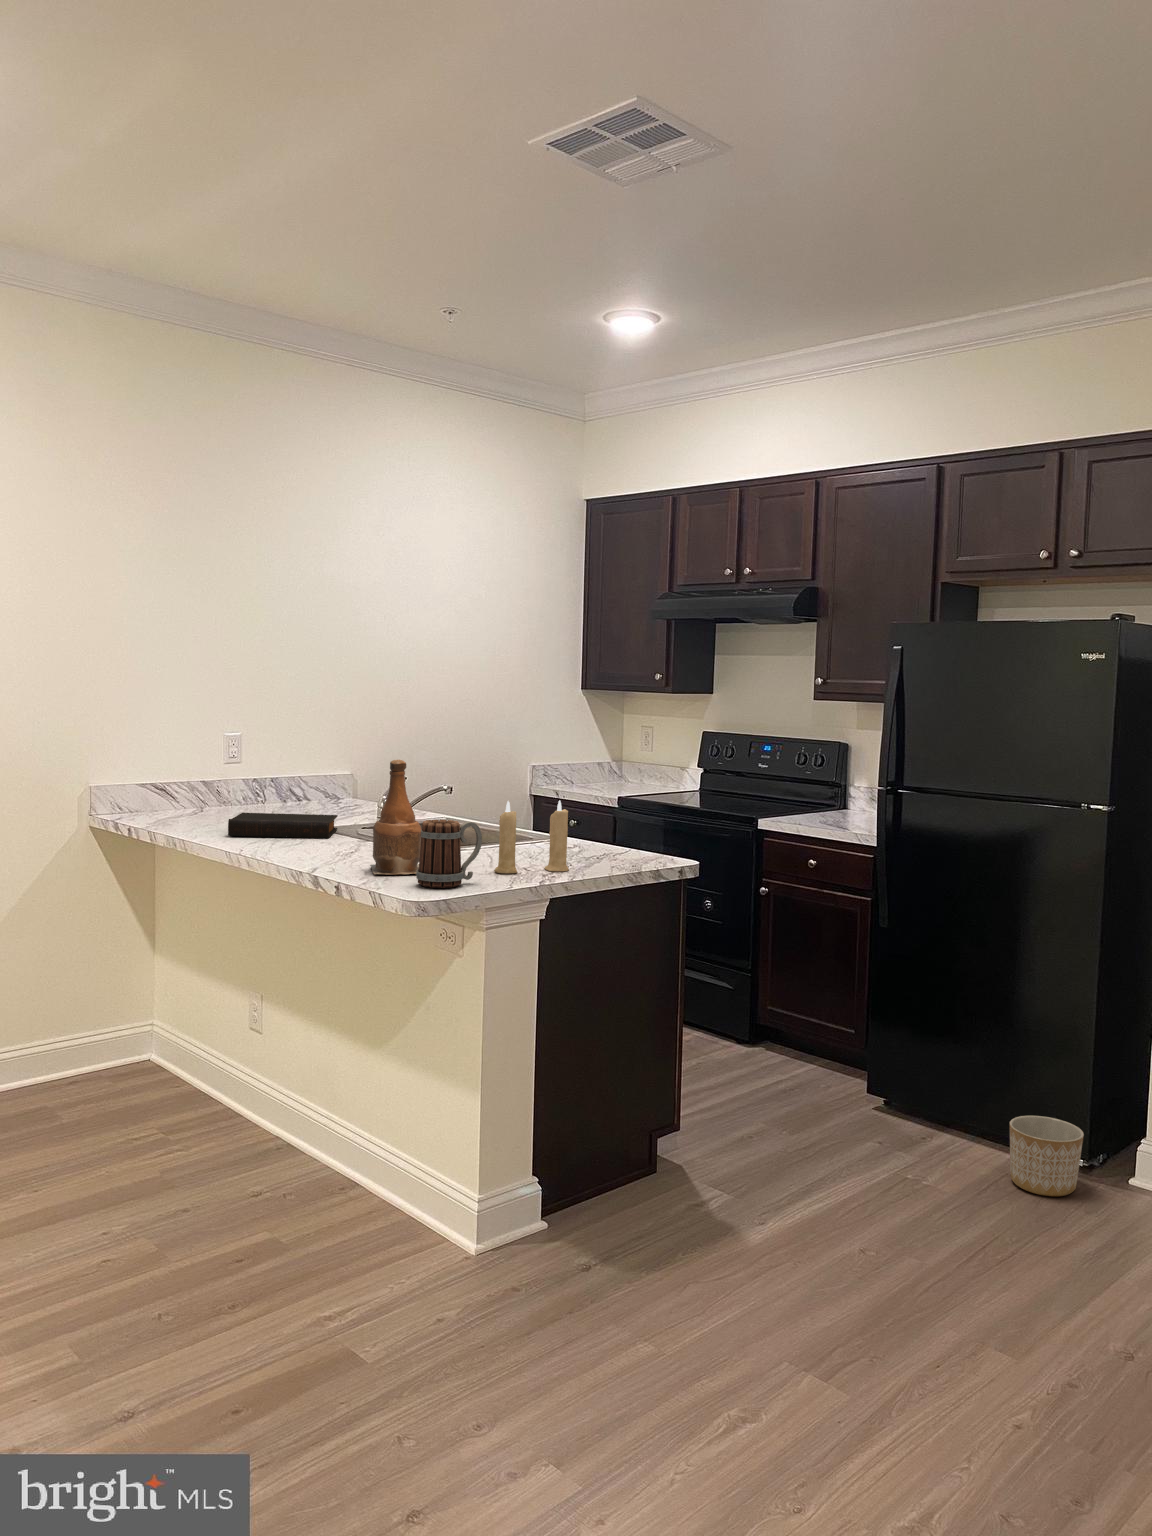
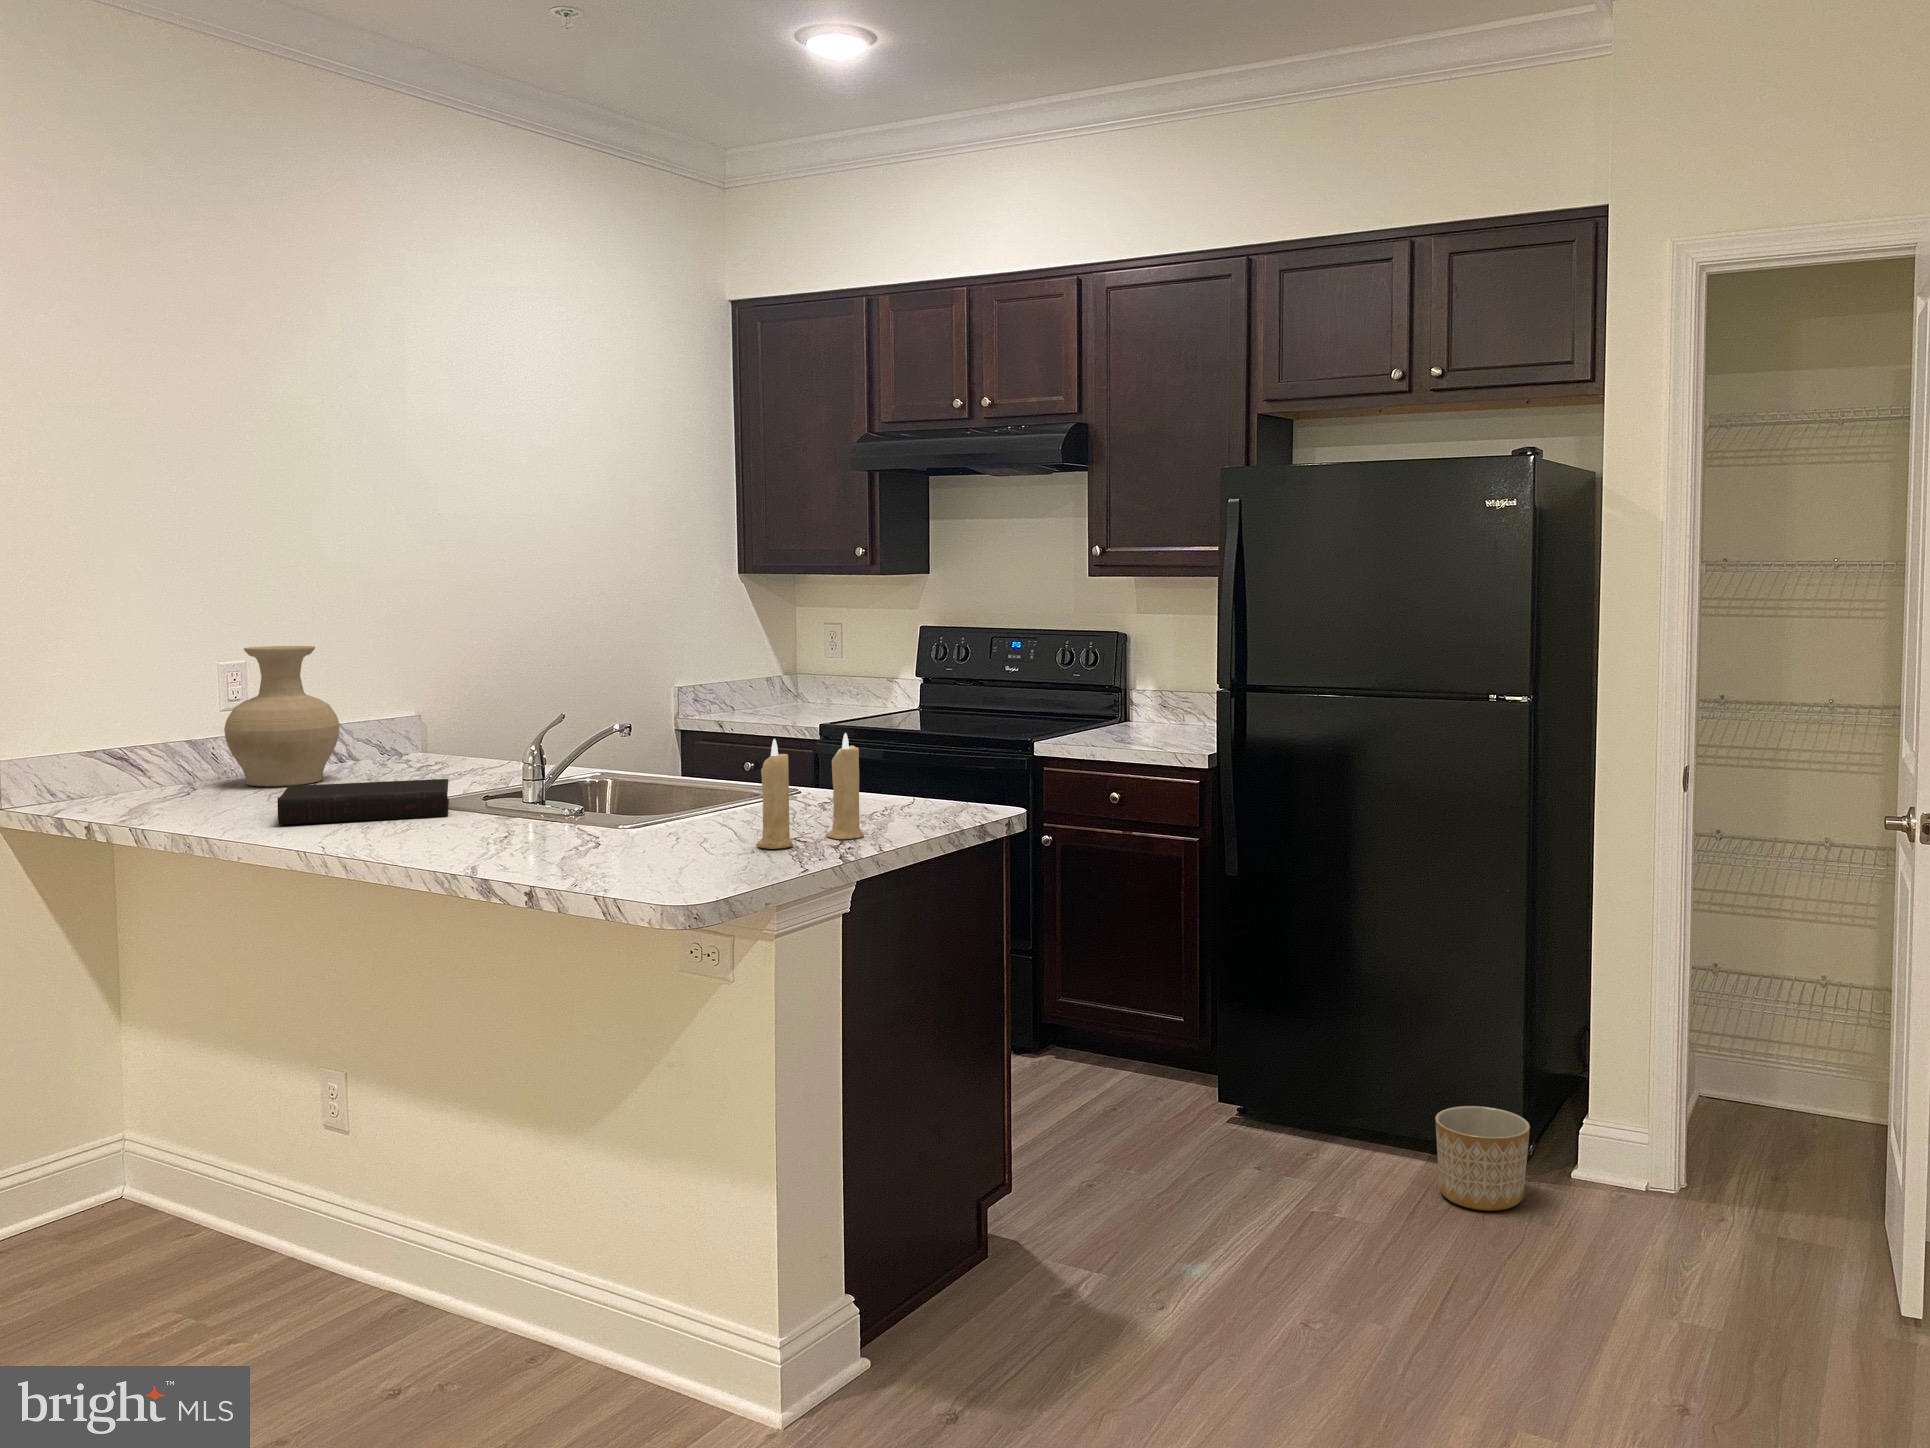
vase: none [220,724,289,813] -> present [224,646,340,786]
bottle: present [370,760,422,875] -> none [559,686,657,867]
mug: present [416,820,482,888] -> none [659,774,754,881]

